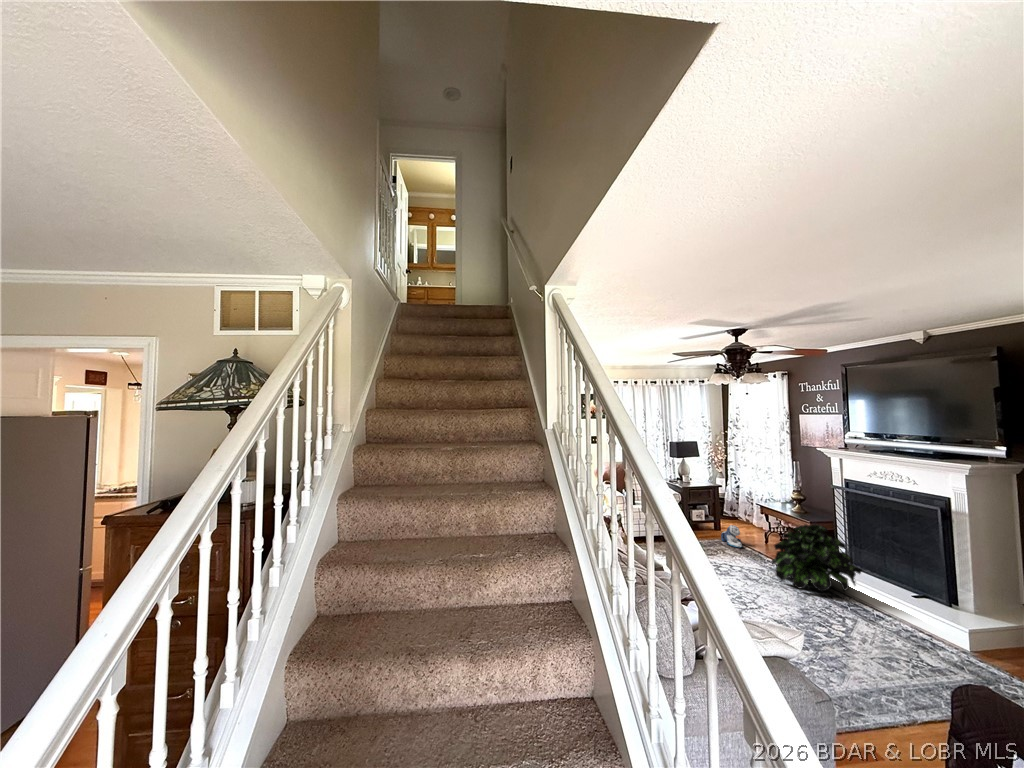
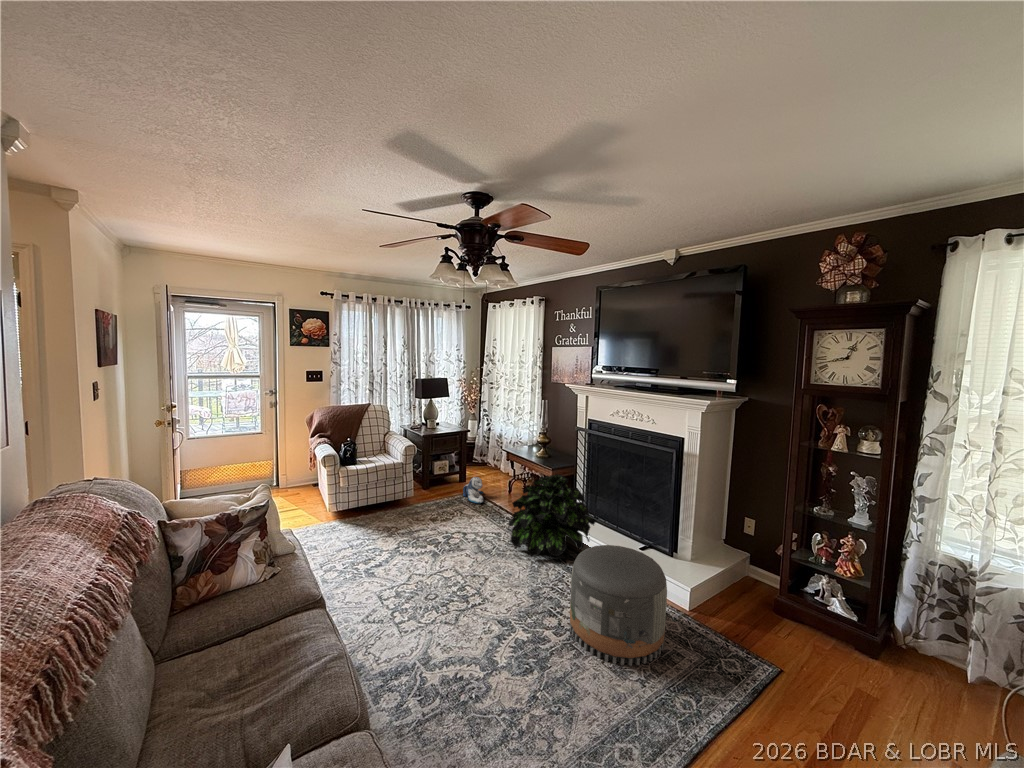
pouf: none [837,577,935,667] -> present [570,545,667,666]

